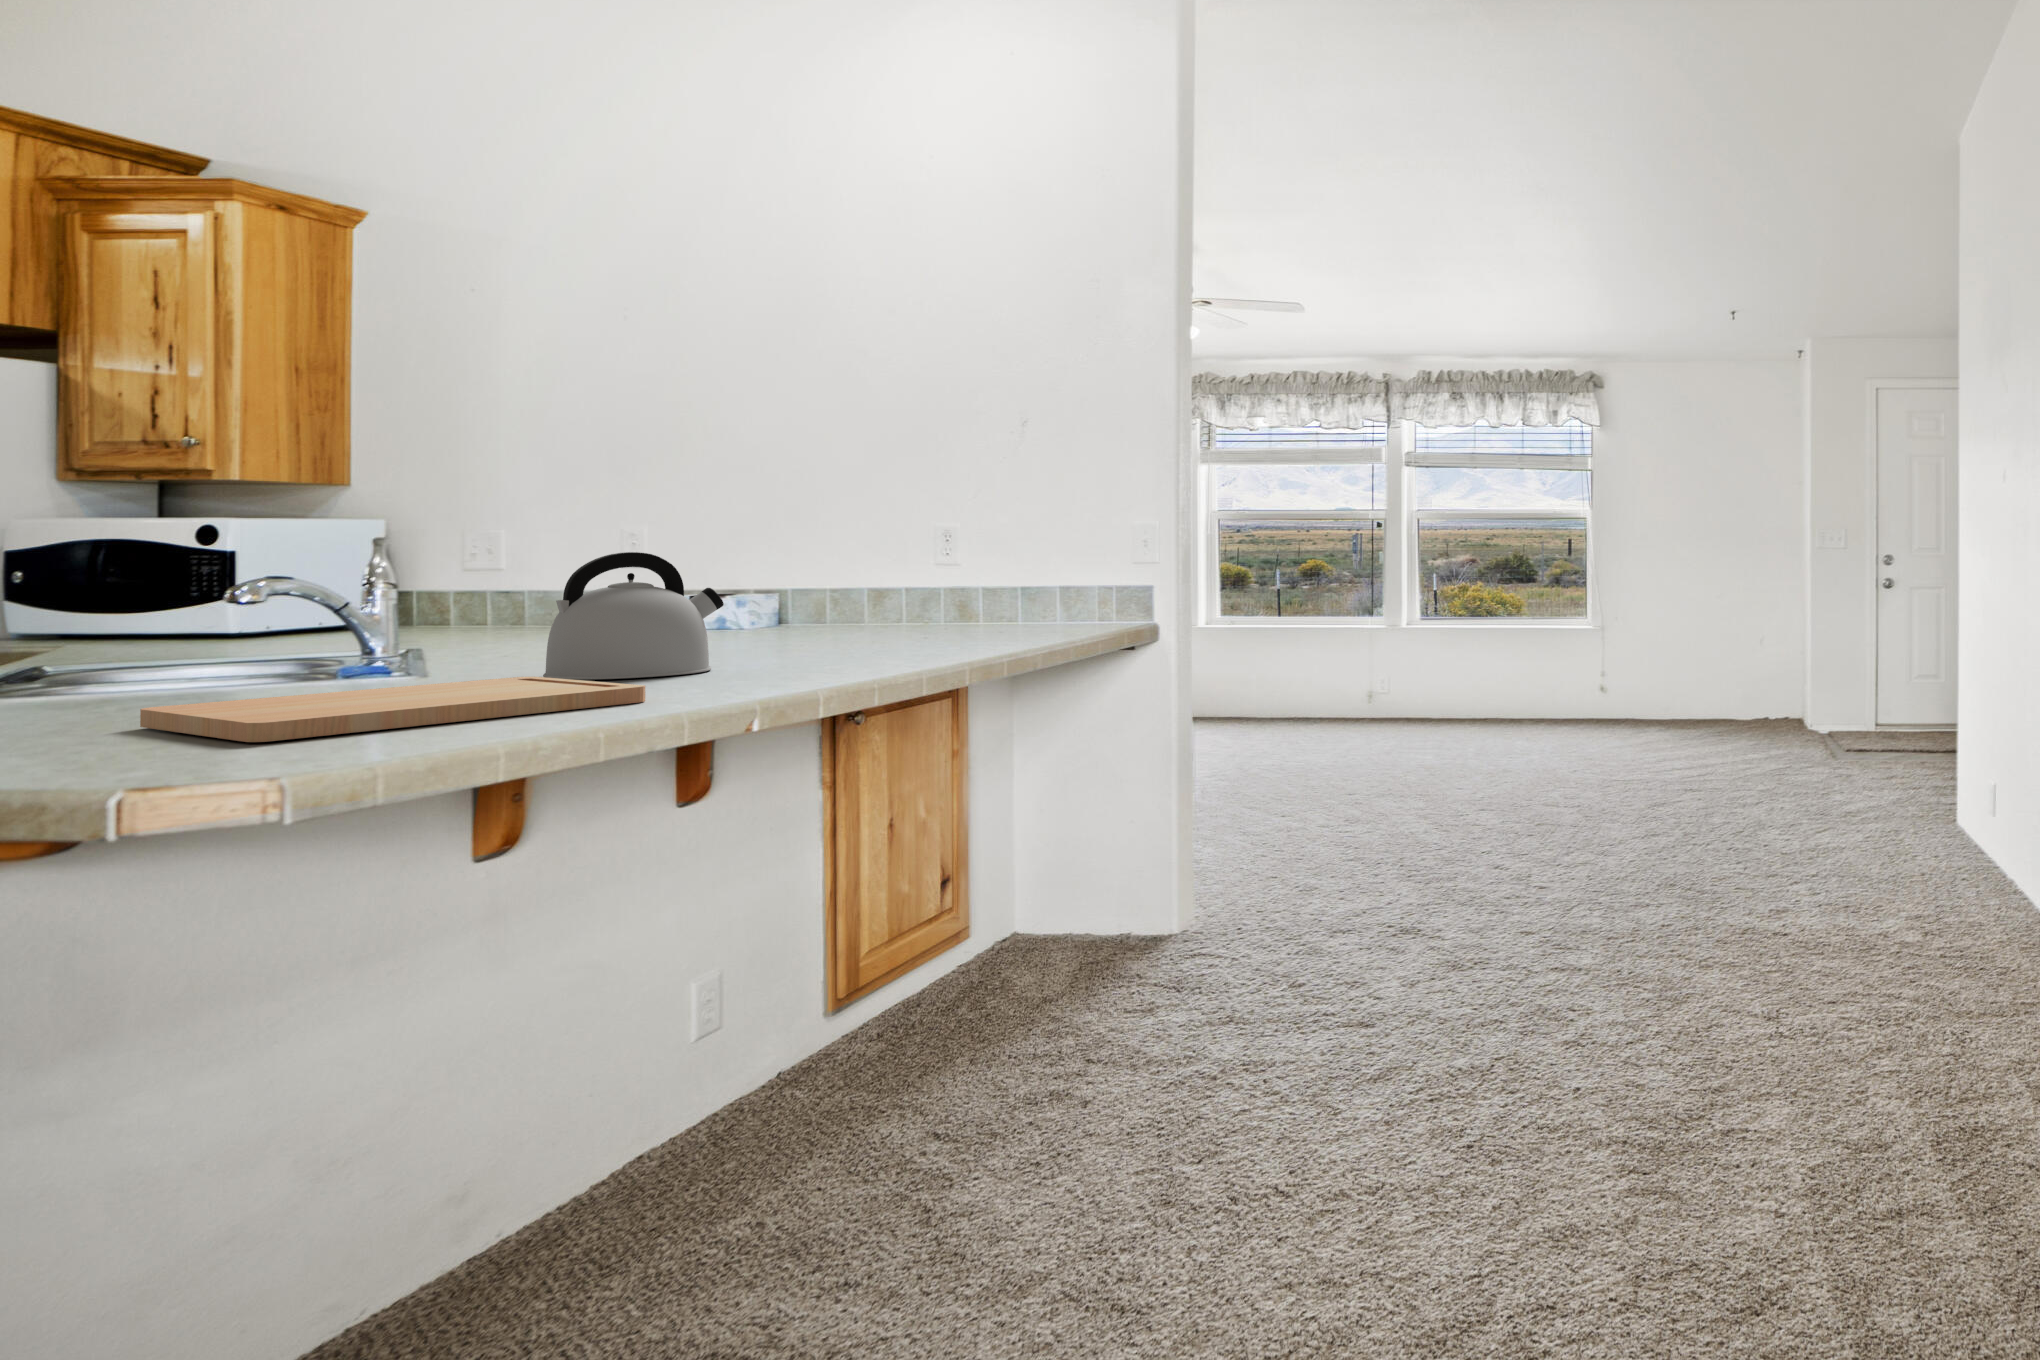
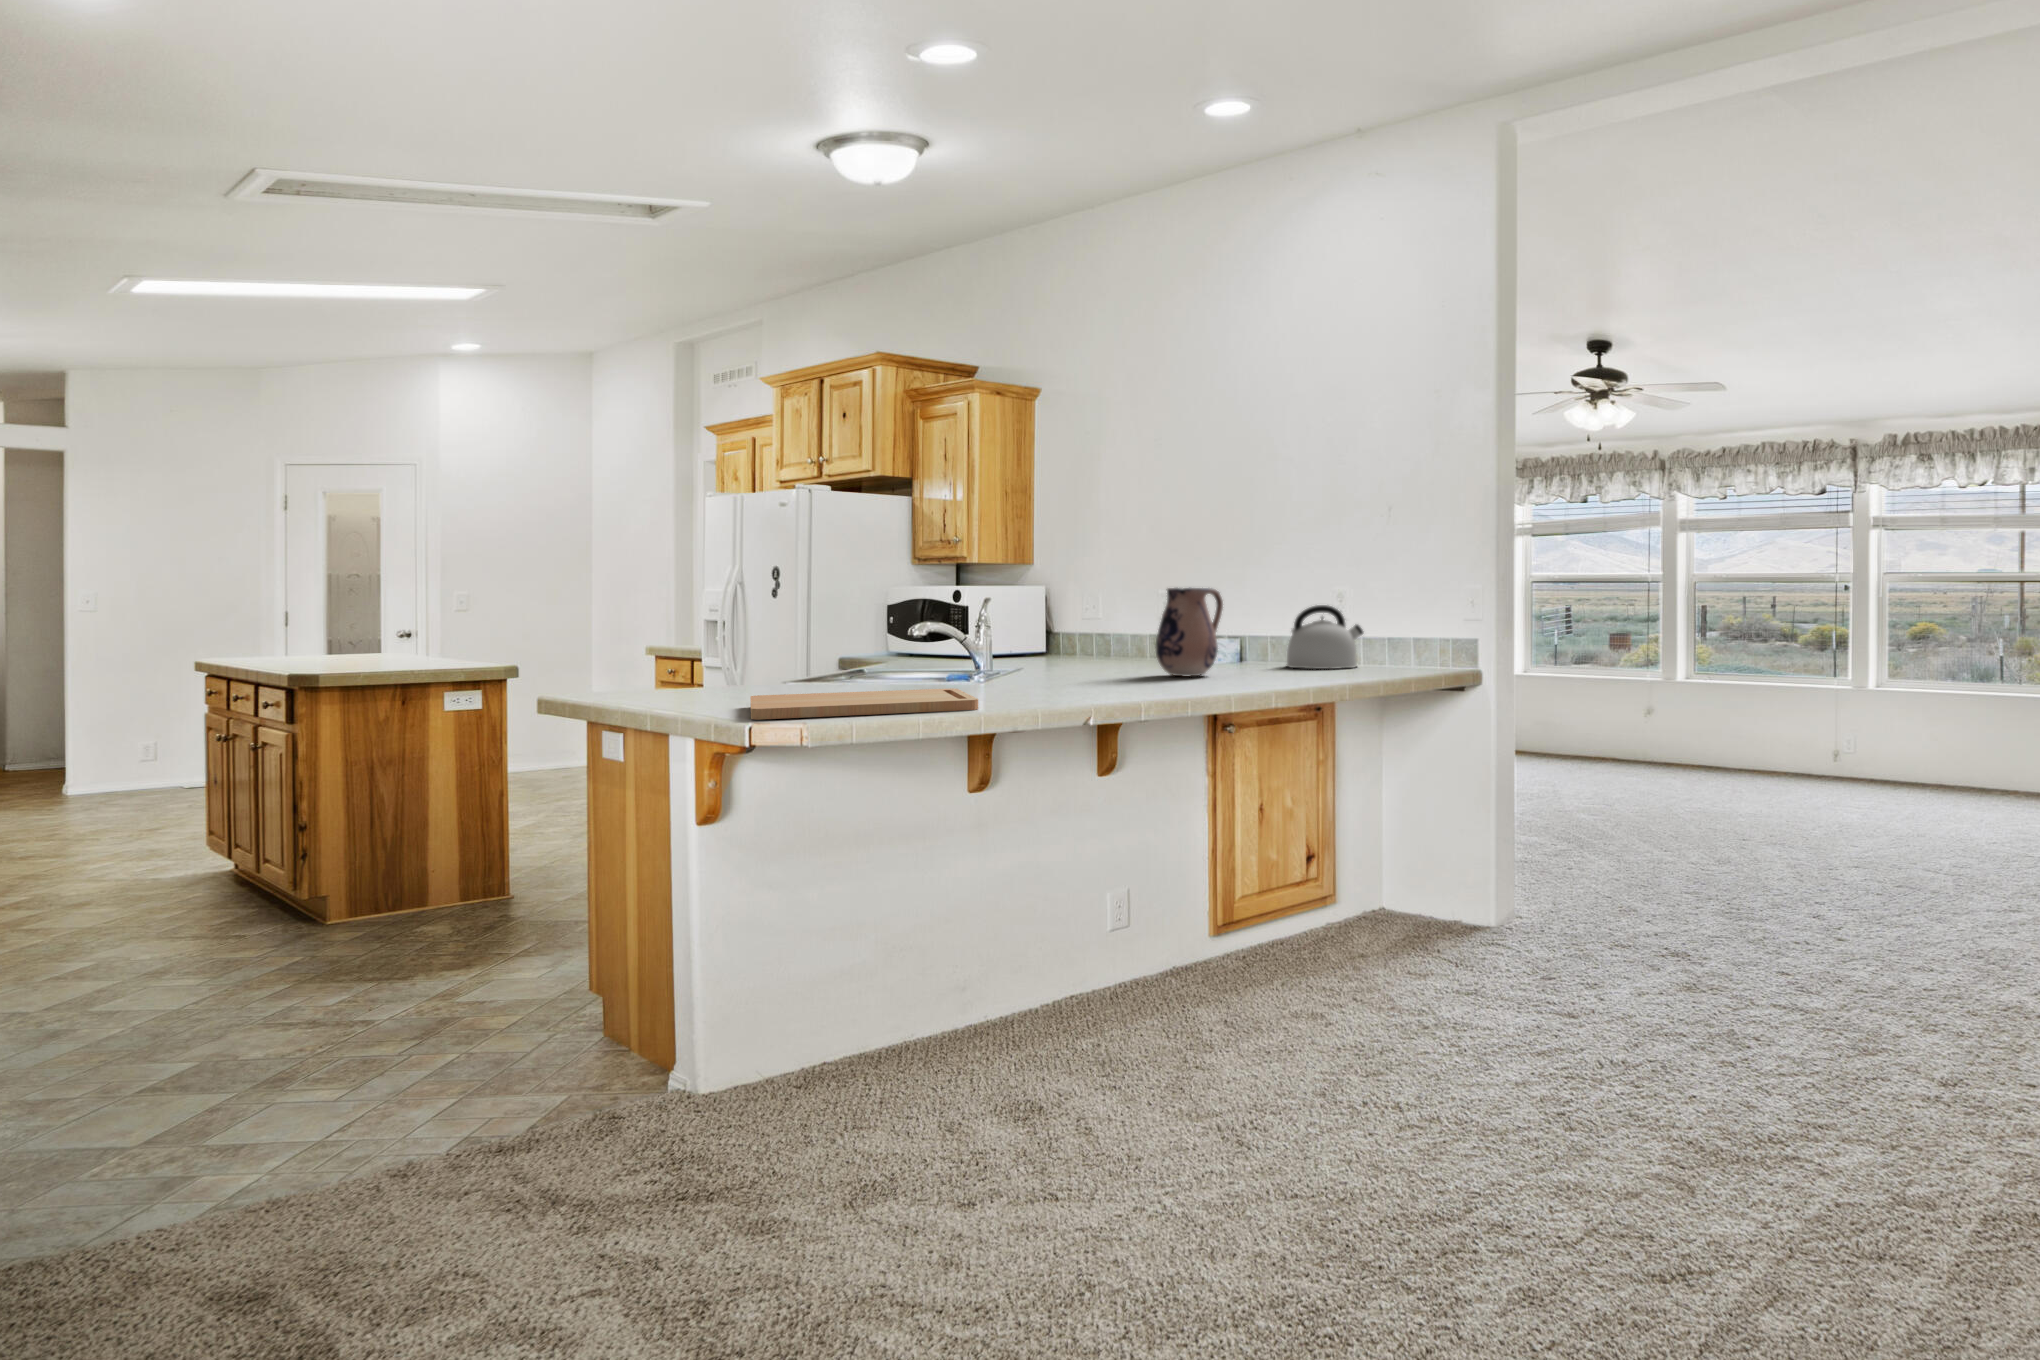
ceramic pitcher: none [759,521,857,647] -> present [1155,588,1223,677]
kettle: present [543,552,724,680] -> present [1286,605,1363,669]

